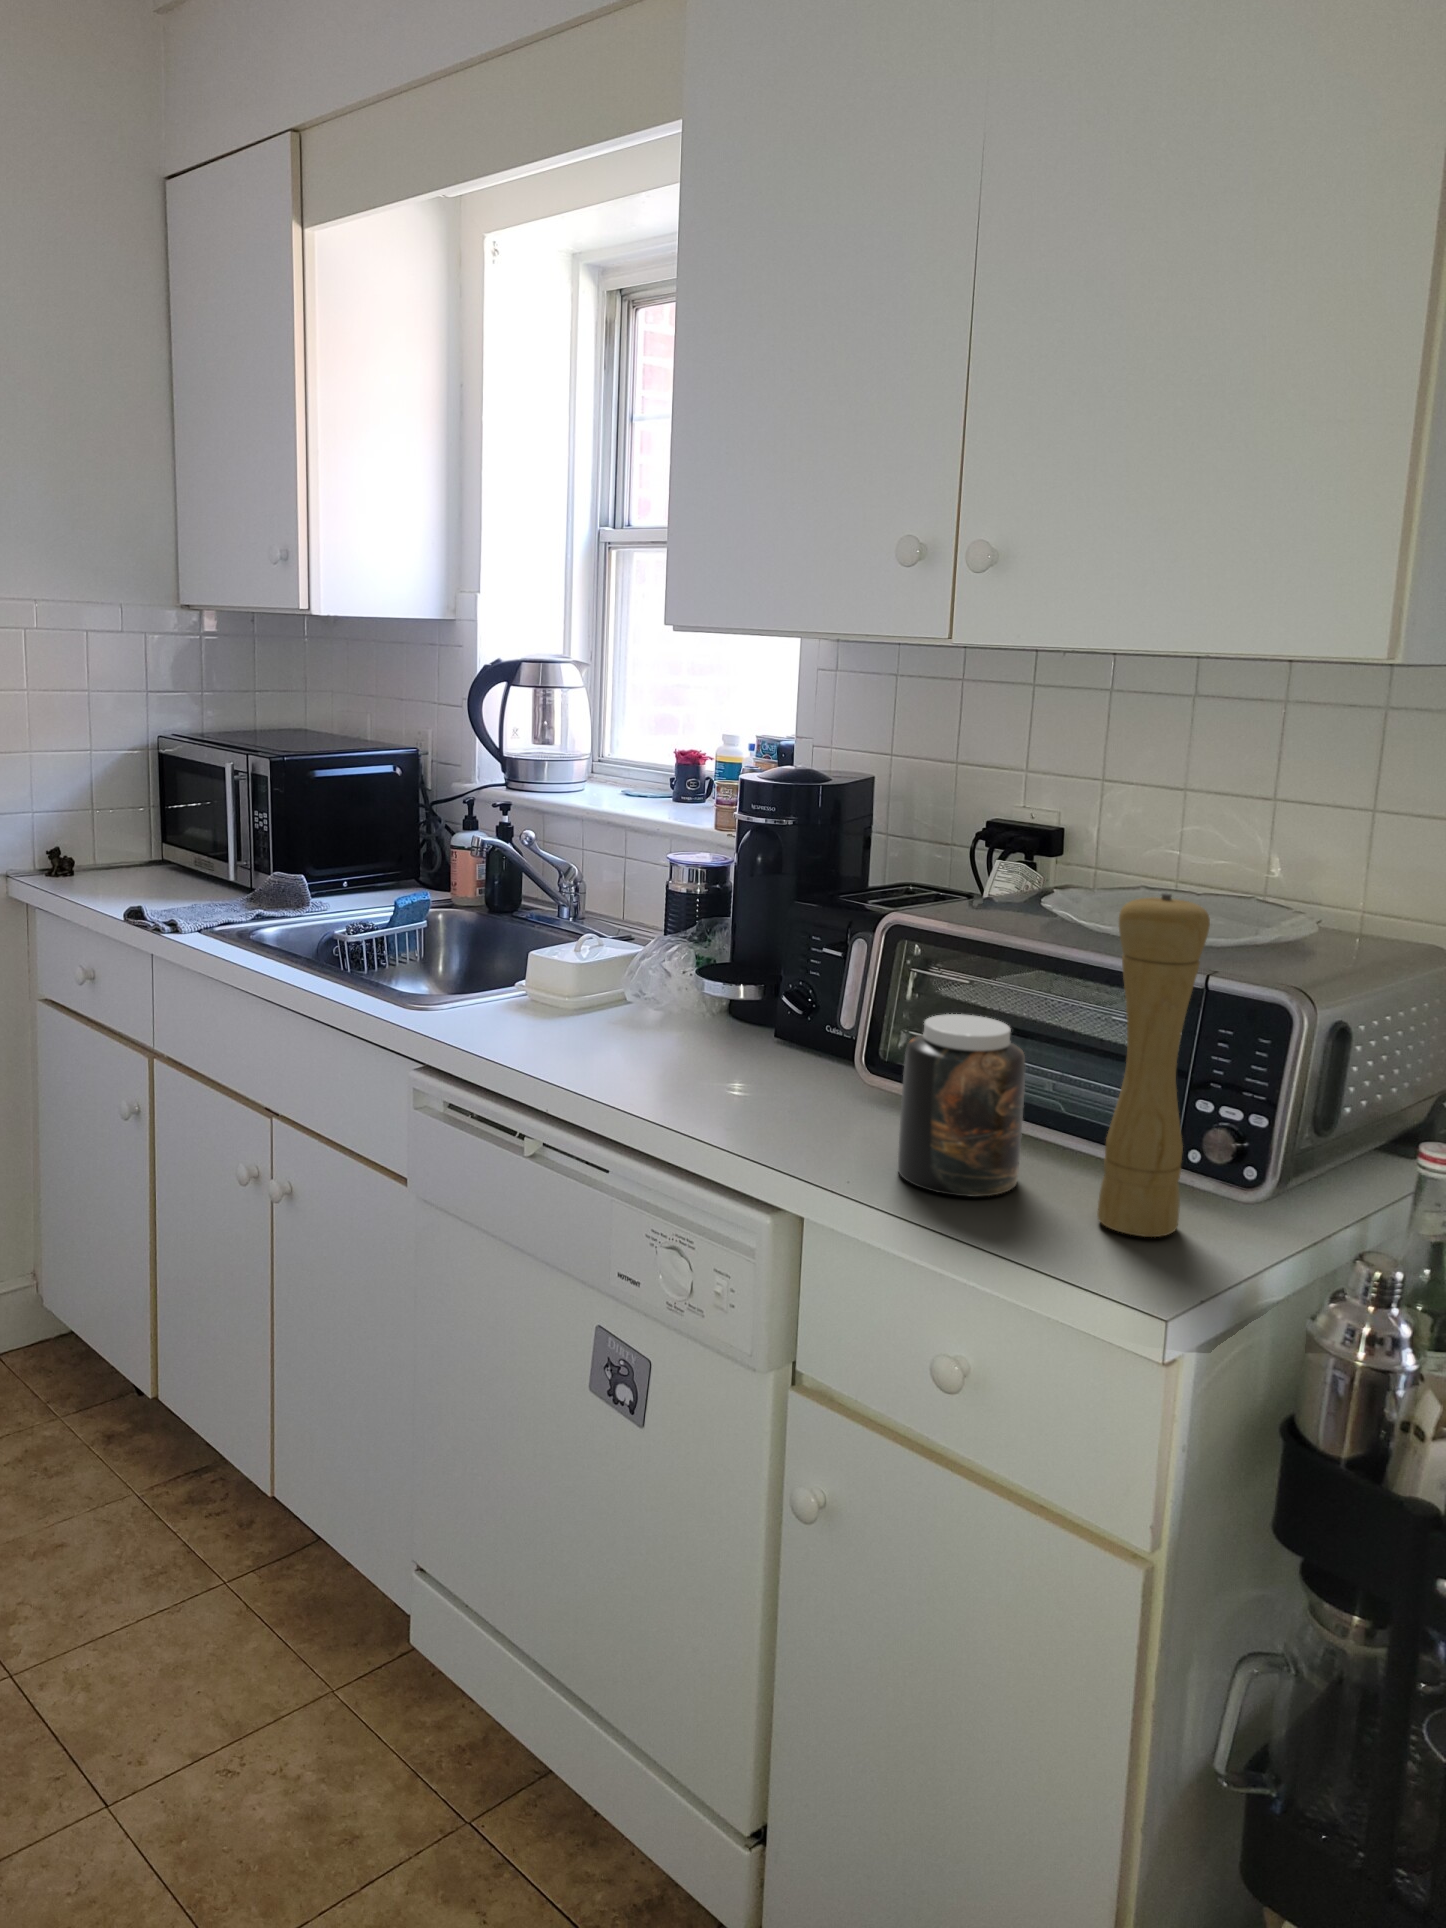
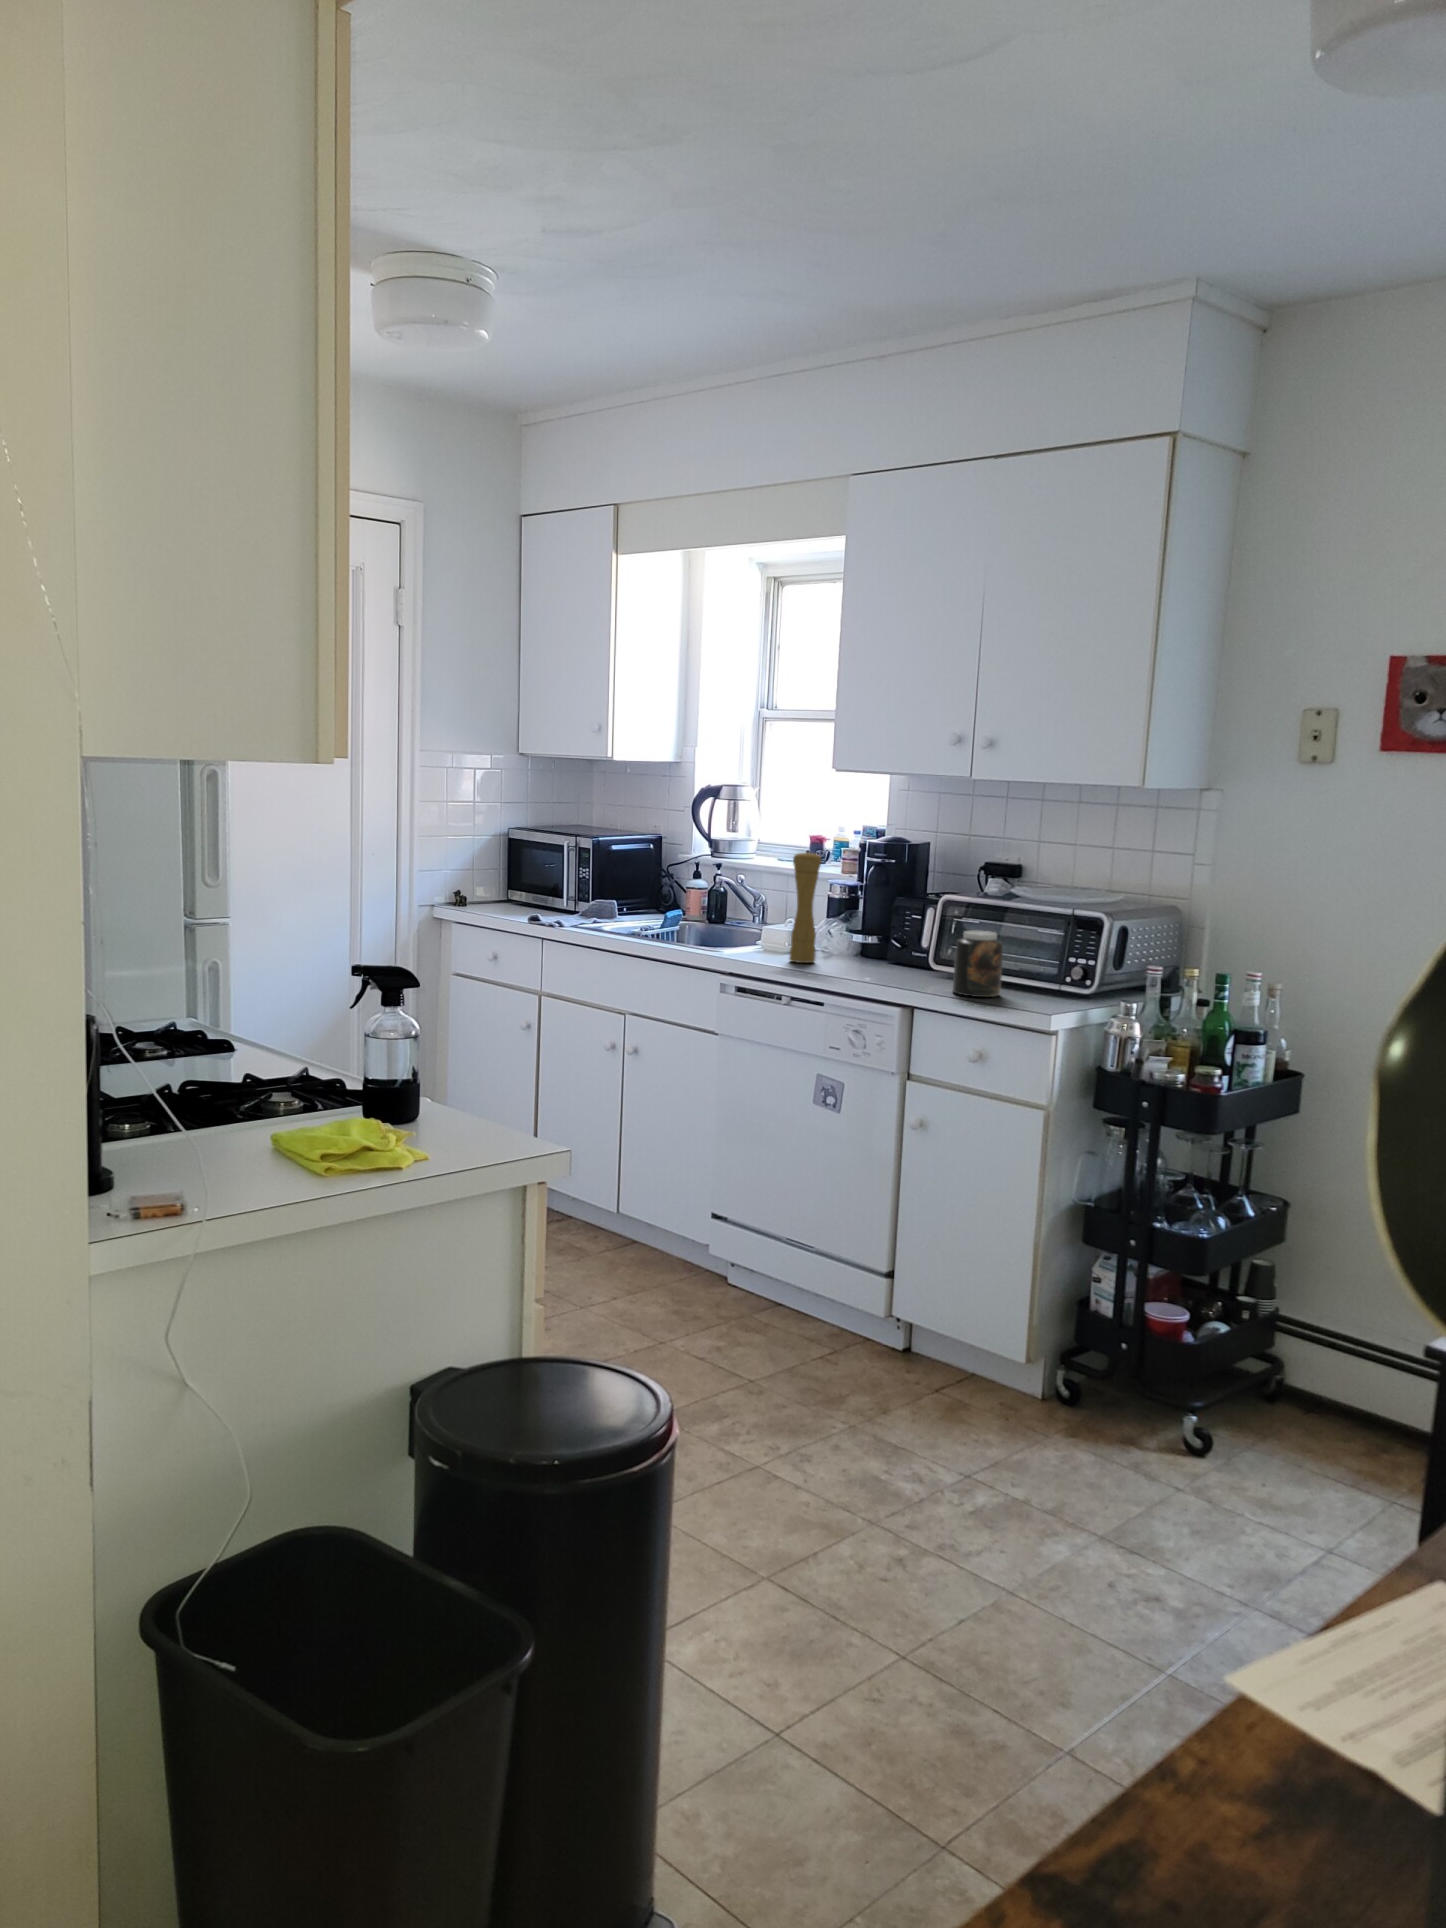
pepper mill: present [1097,893,1210,1237] -> present [789,851,822,963]

